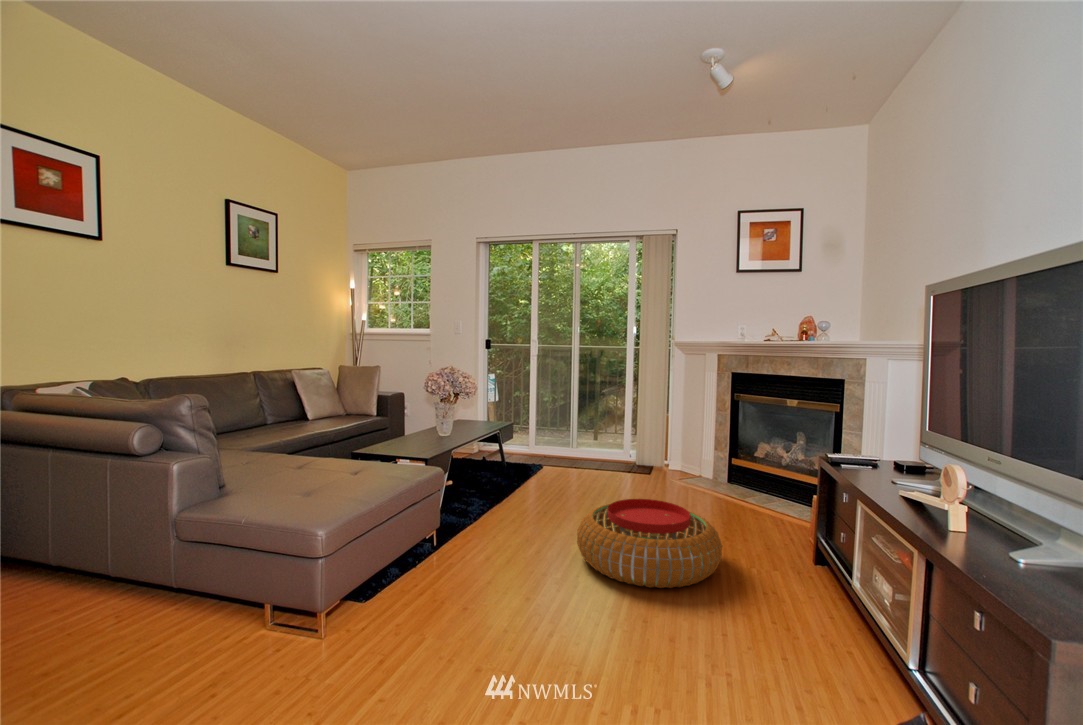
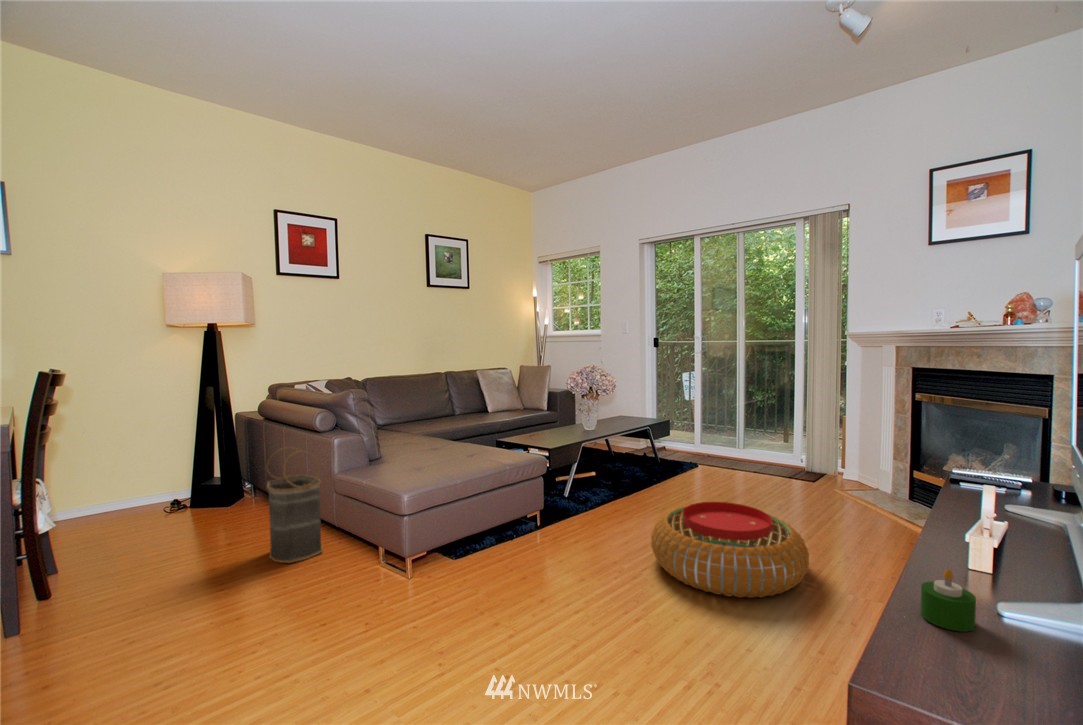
basket: none [48,481,153,663] -> present [267,447,323,563]
candle: none [979,527,1027,576] -> present [921,569,976,632]

